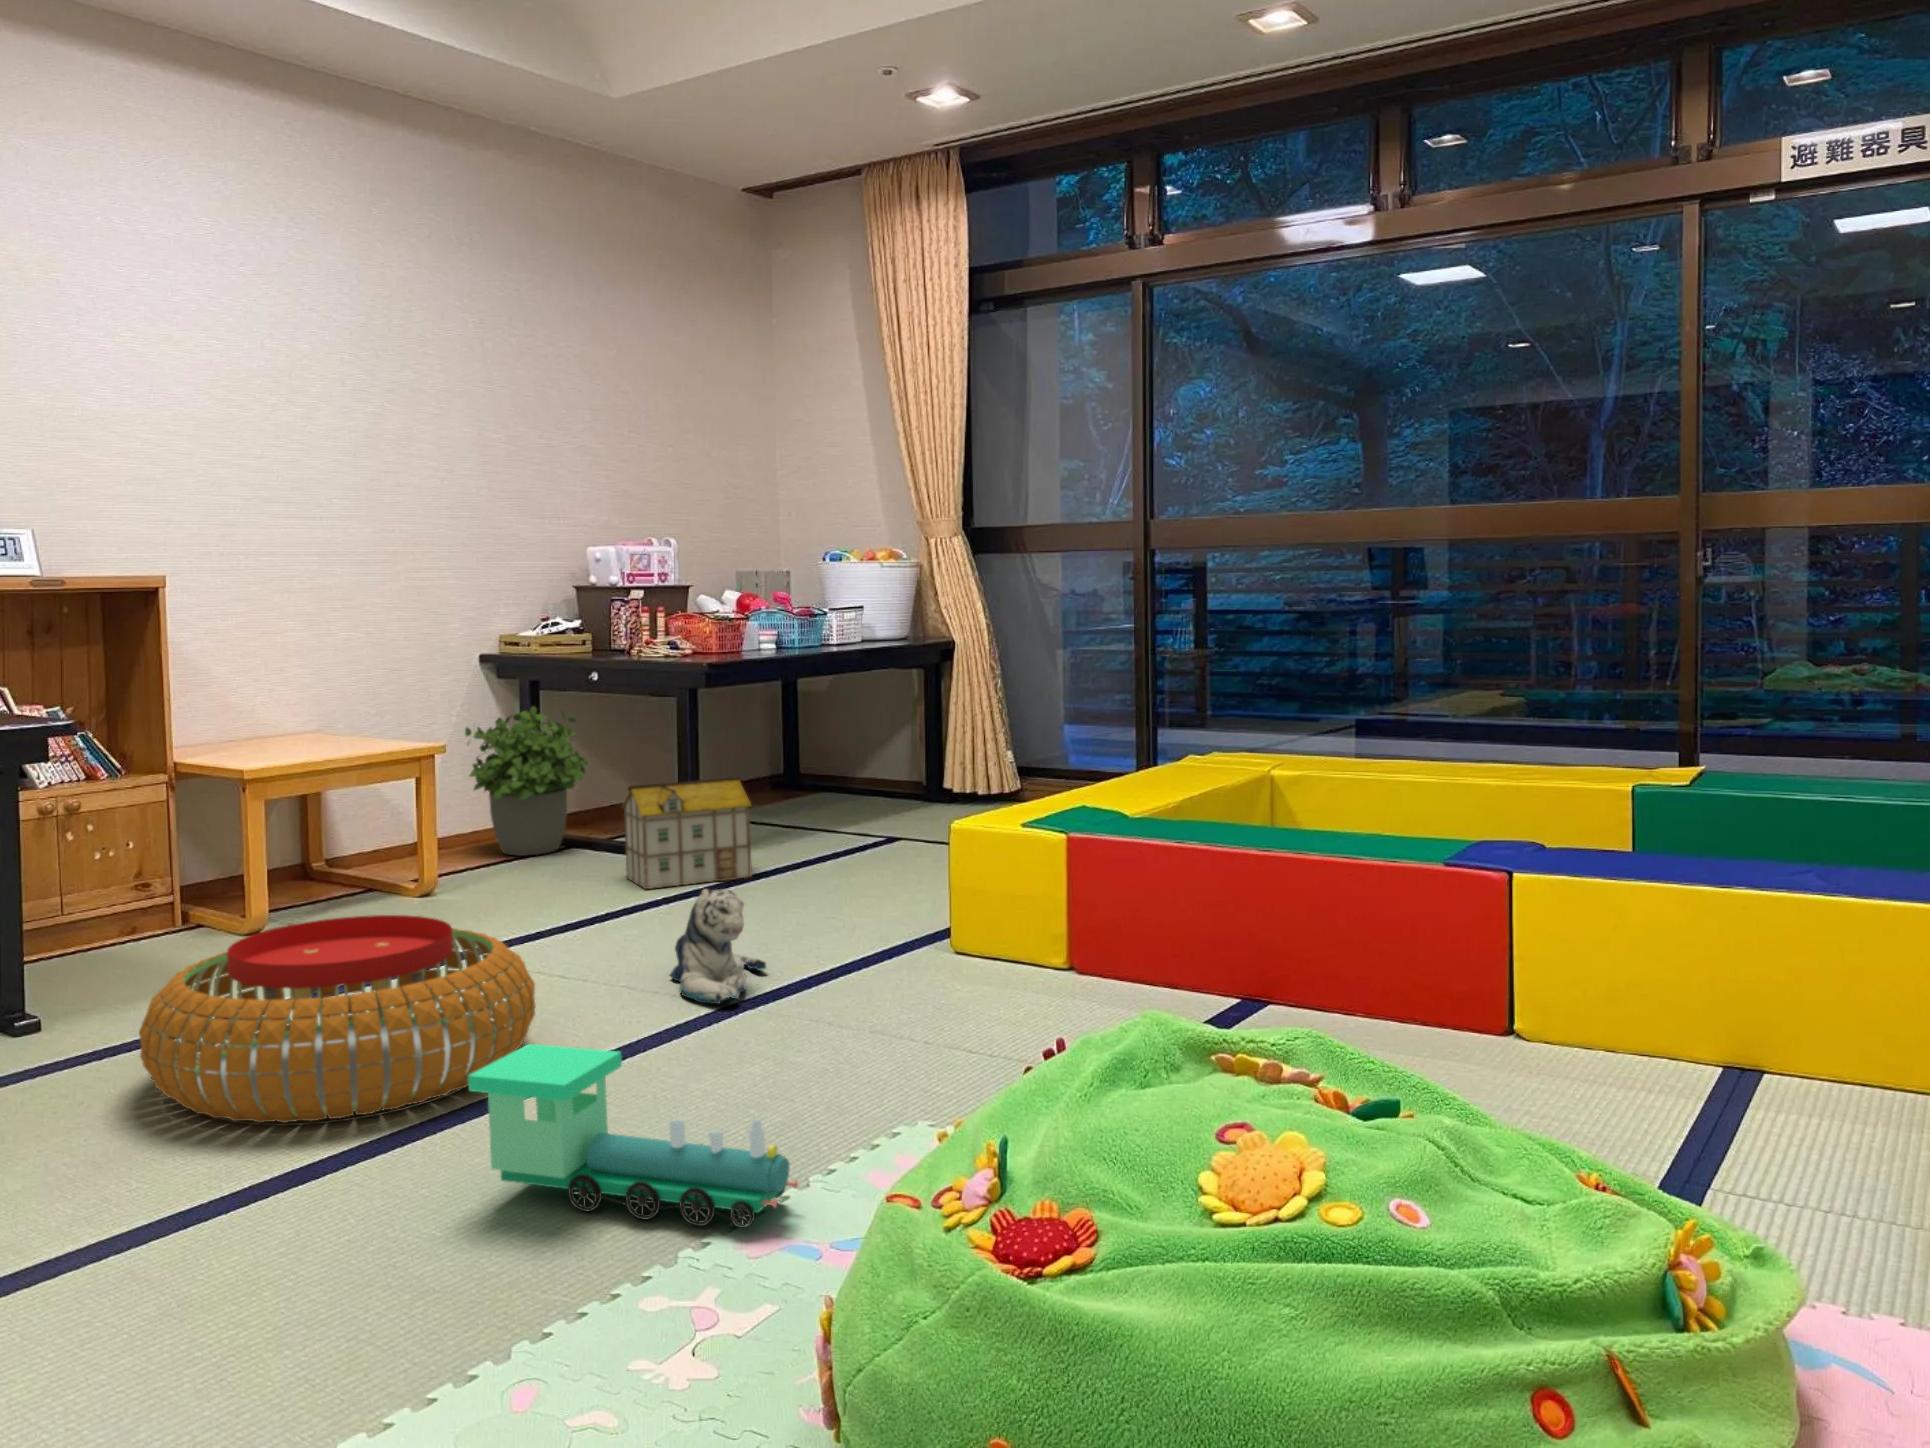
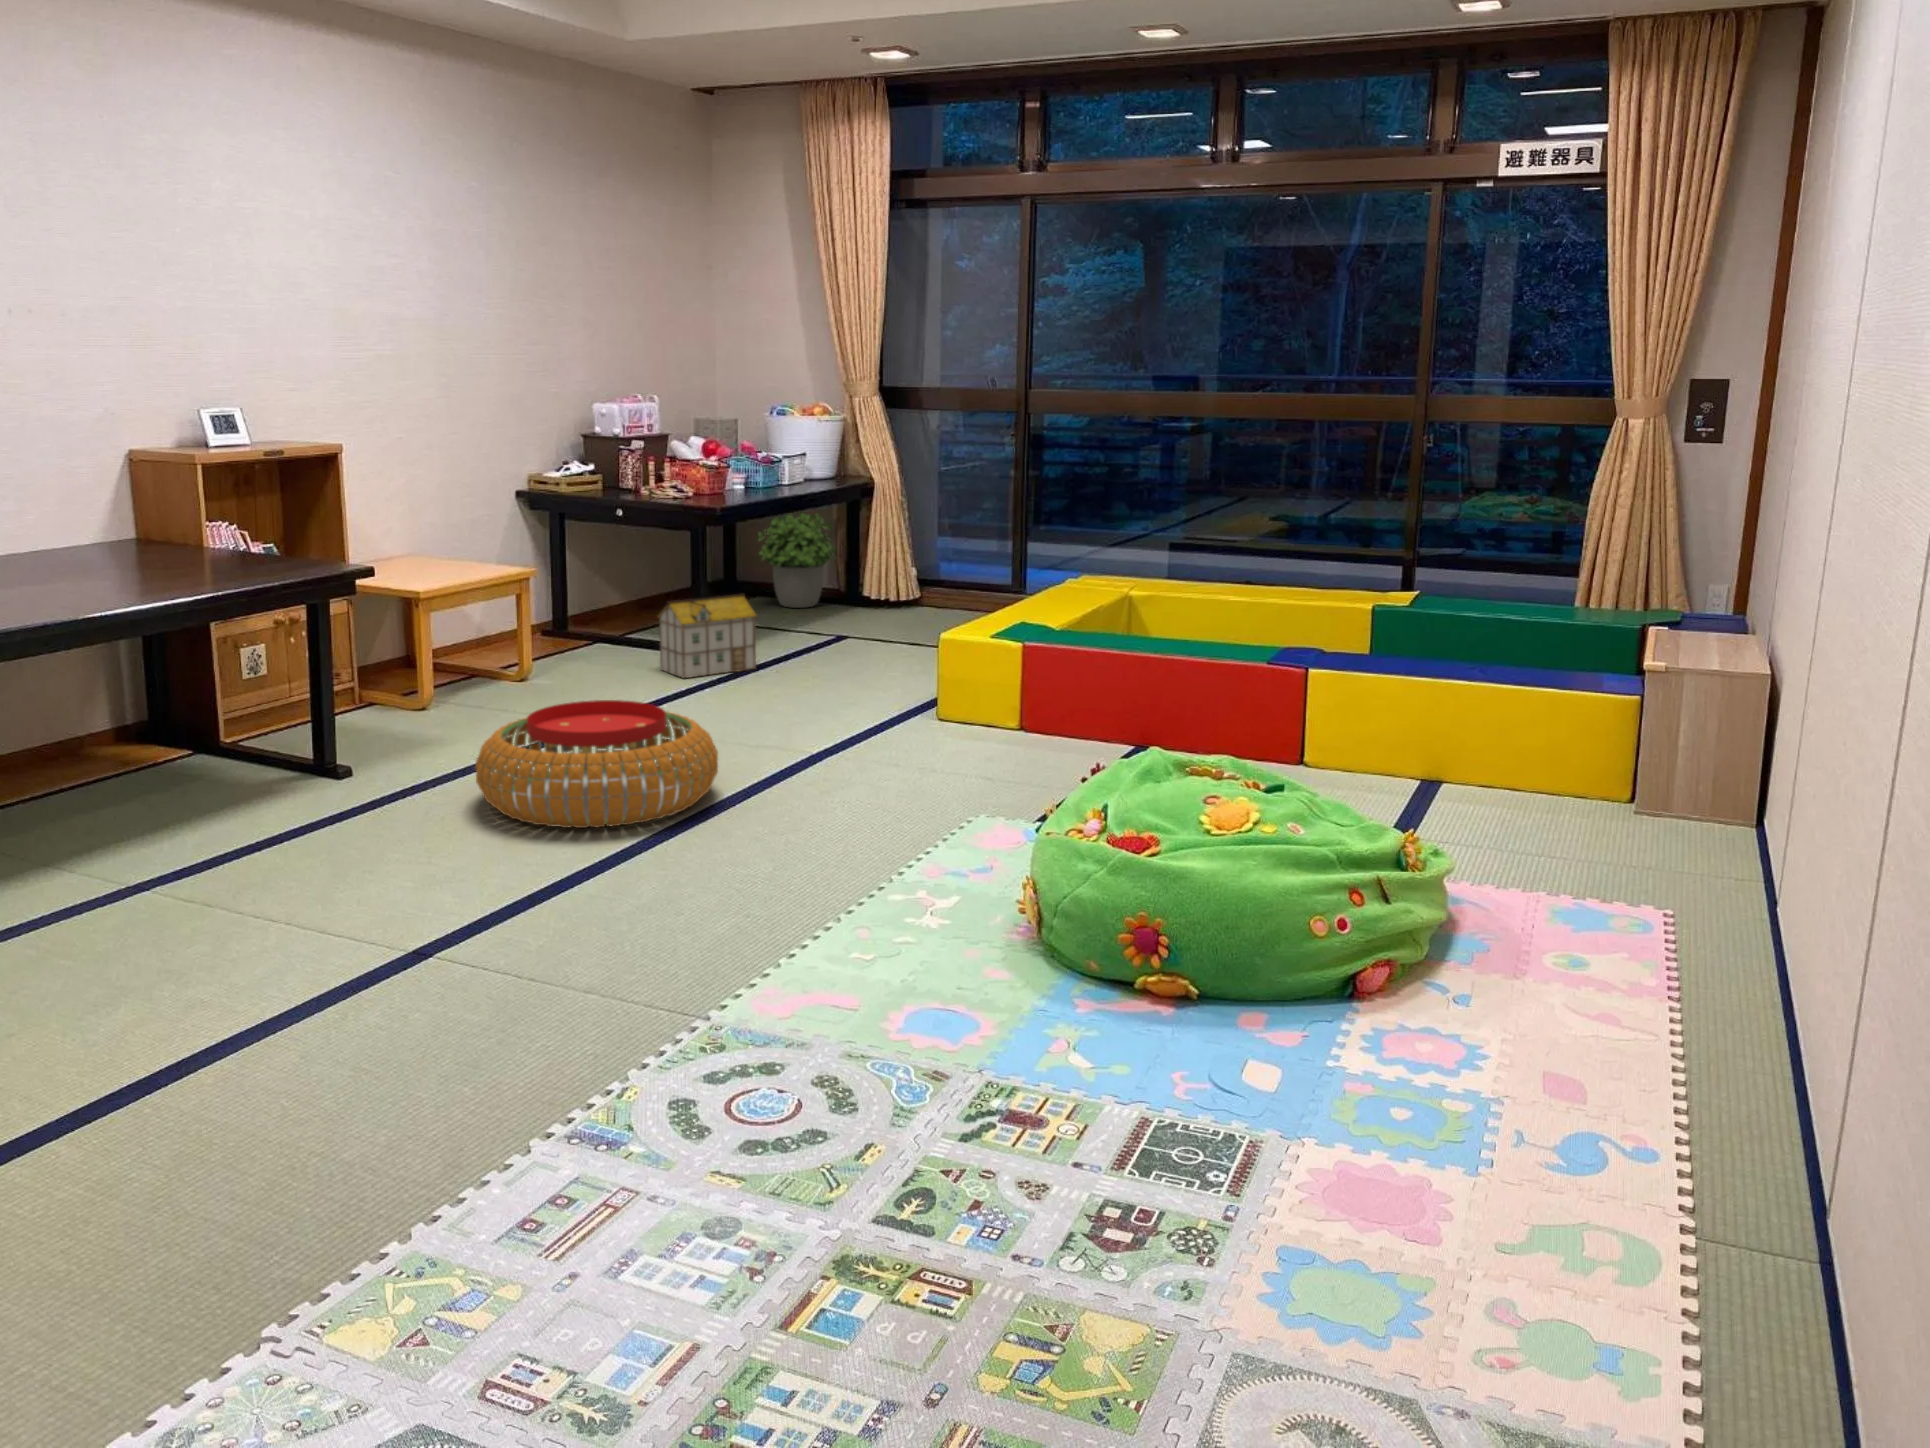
potted plant: present [465,707,588,856] -> present [758,513,836,608]
plush toy: present [670,889,766,1004] -> none [760,680,825,756]
toy train: present [468,1044,798,1228] -> none [759,775,945,868]

